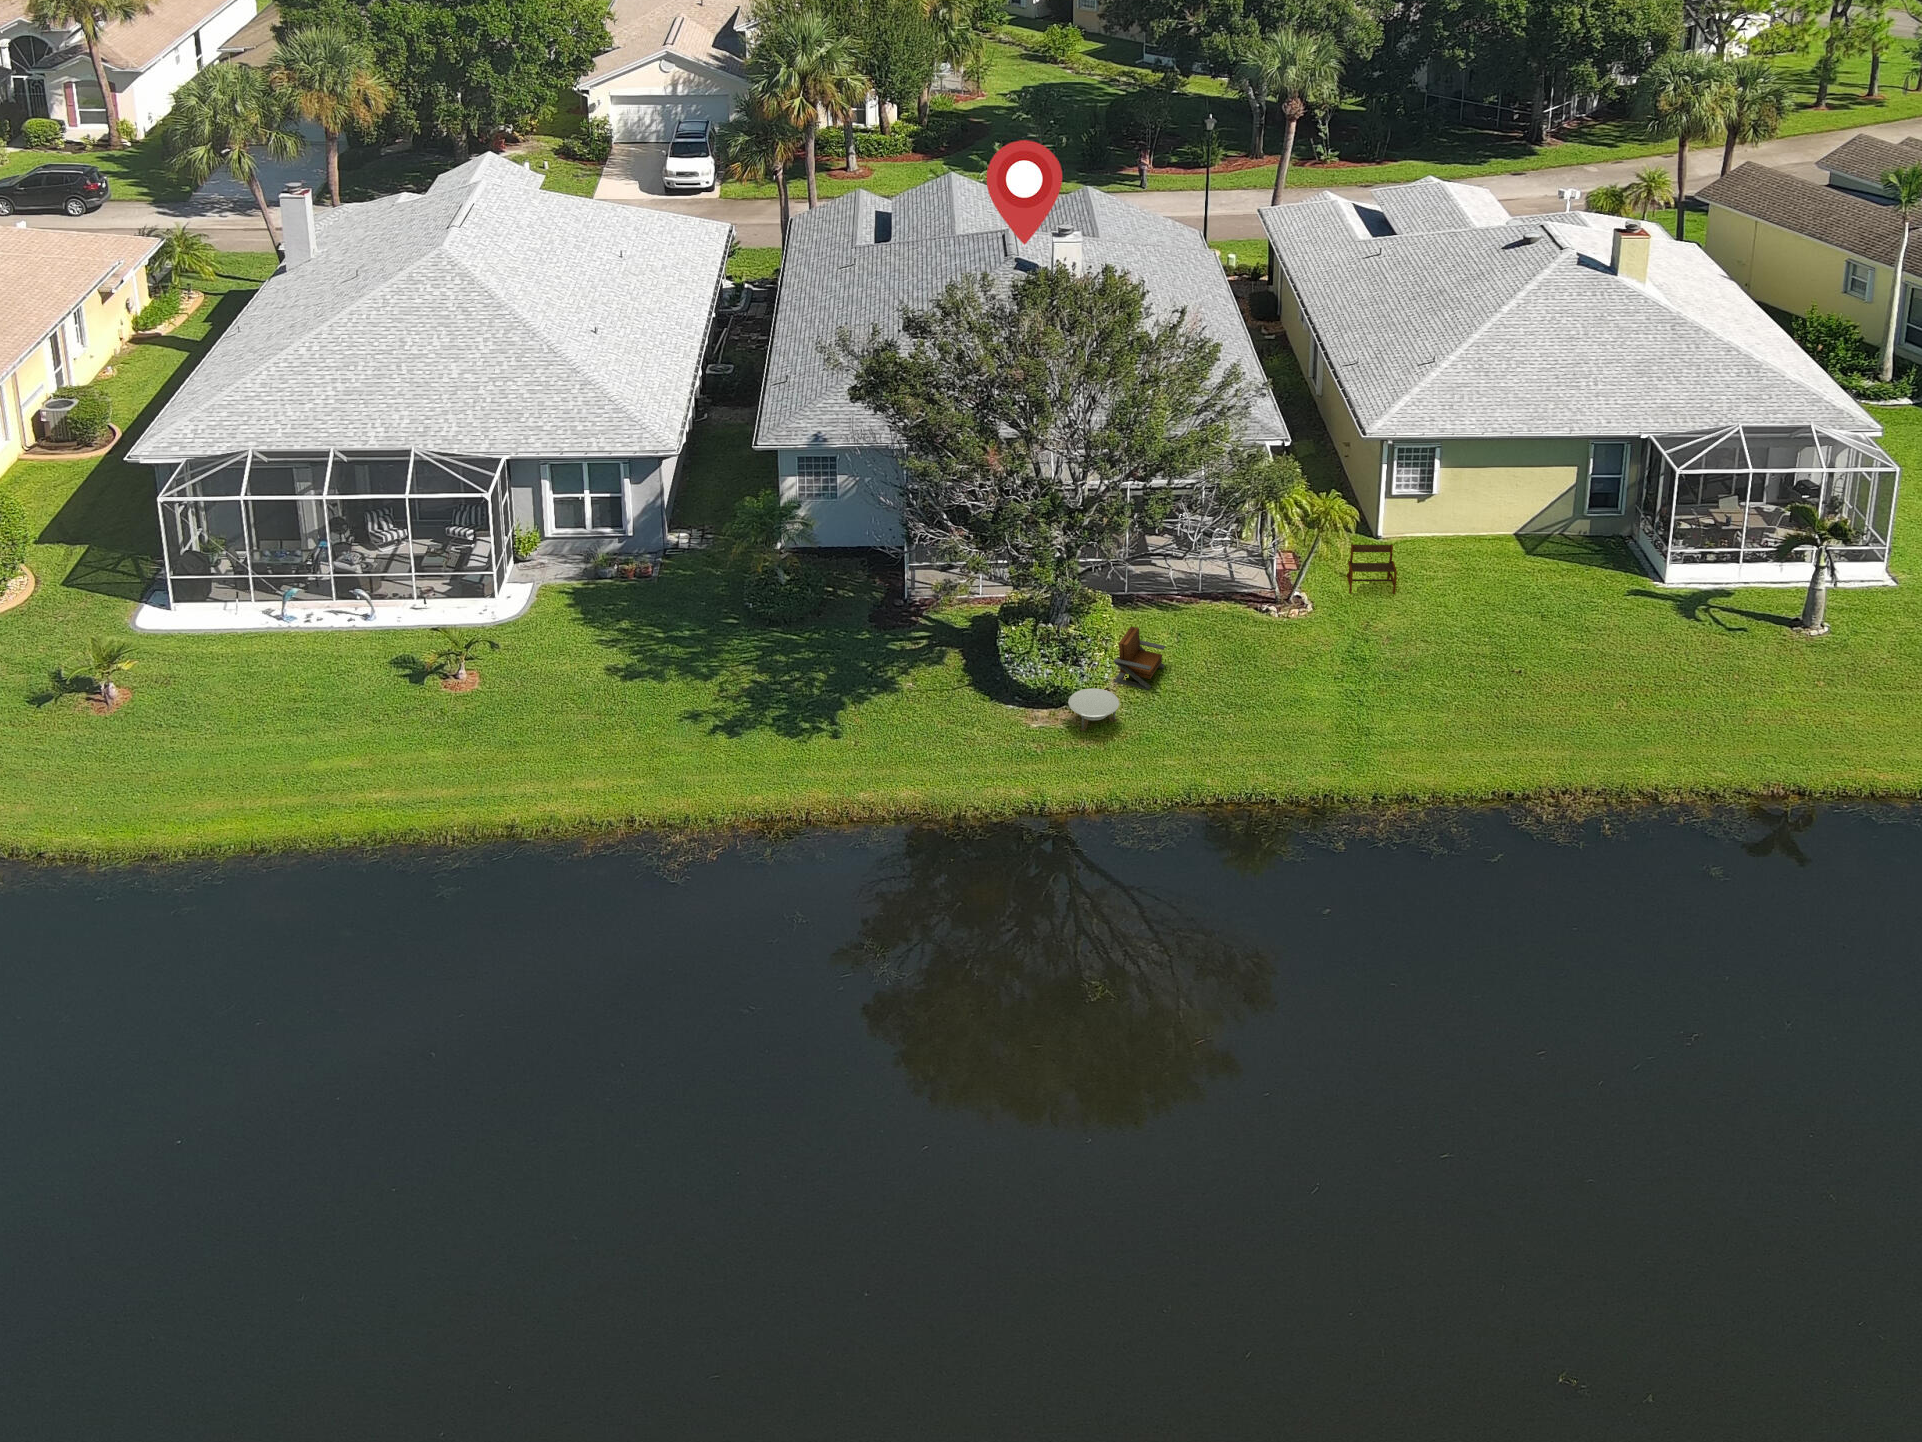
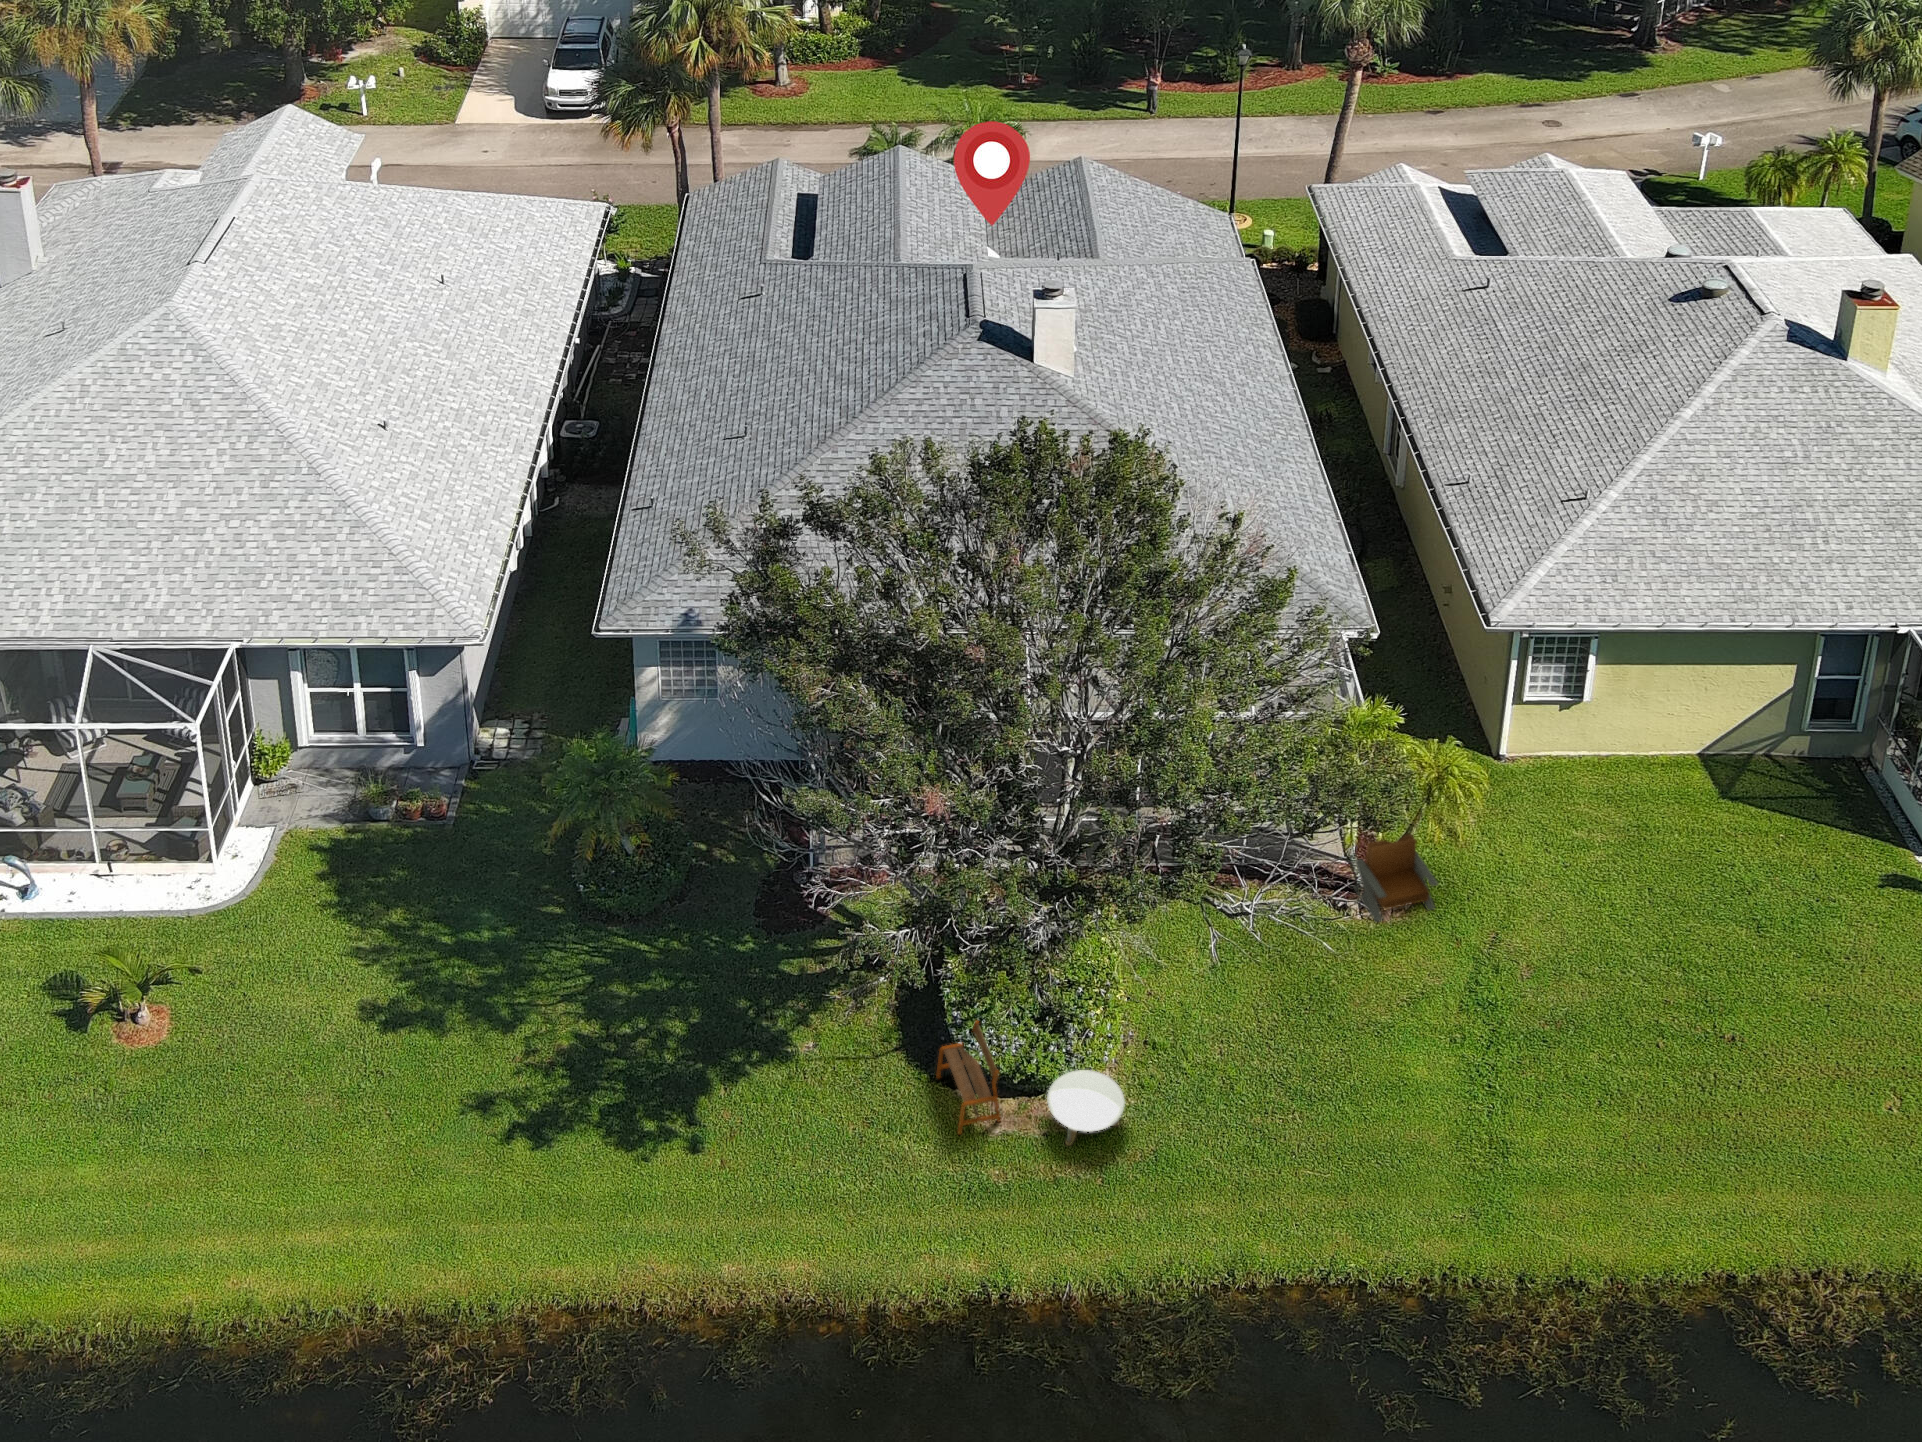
bench: present [1347,544,1397,594] -> present [936,1021,1001,1134]
lounge chair: present [1113,627,1165,690] -> present [1353,834,1438,922]

